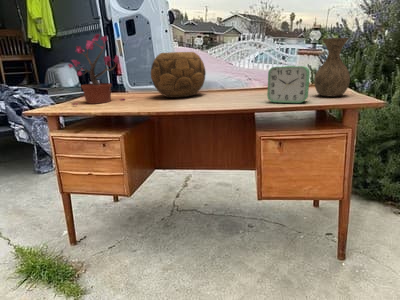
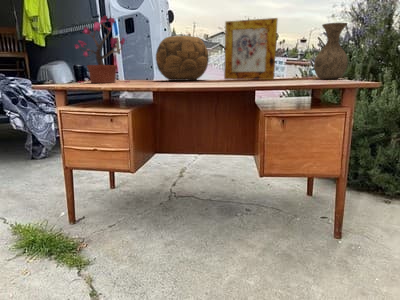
picture frame: none [221,32,275,96] -> present [224,18,278,80]
alarm clock: present [267,66,310,103] -> none [272,45,312,81]

